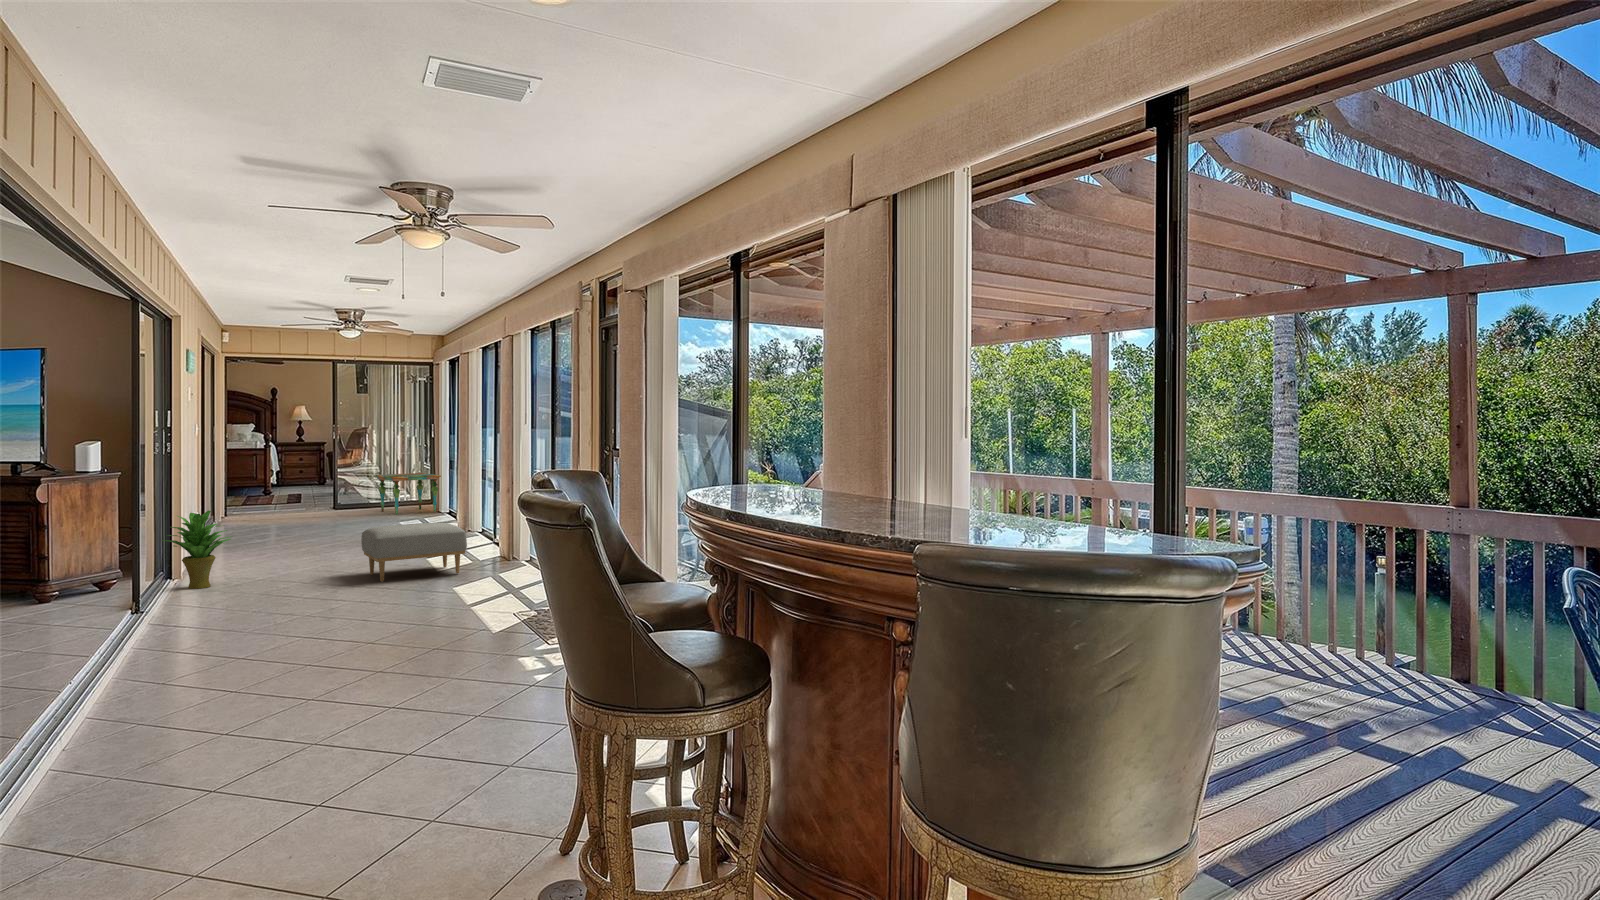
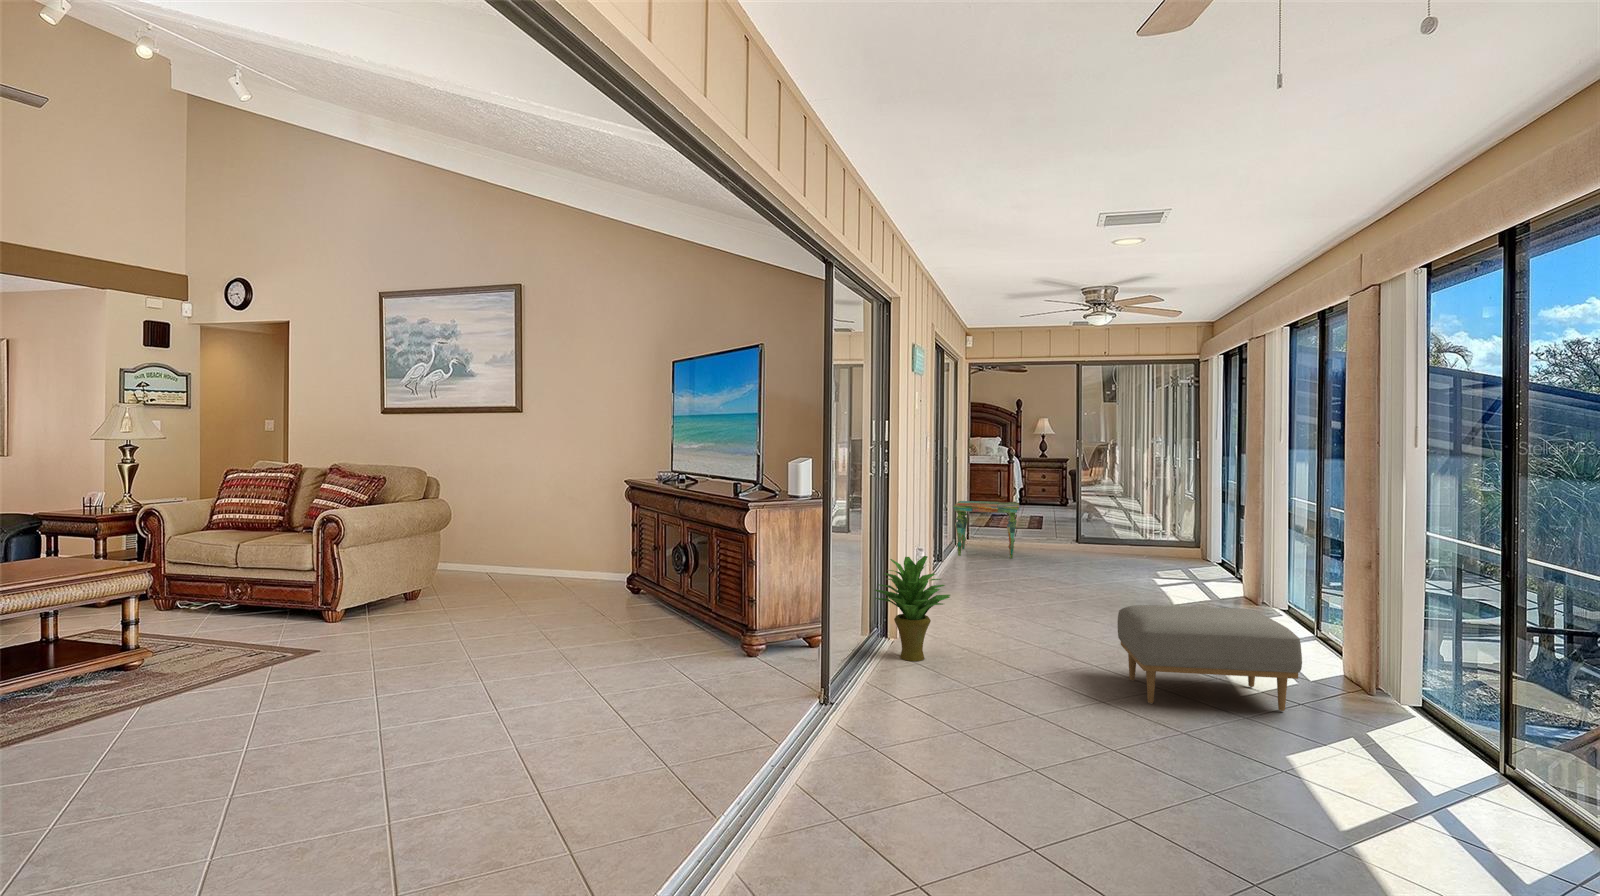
side table: present [375,473,441,515] -> present [953,501,1019,558]

